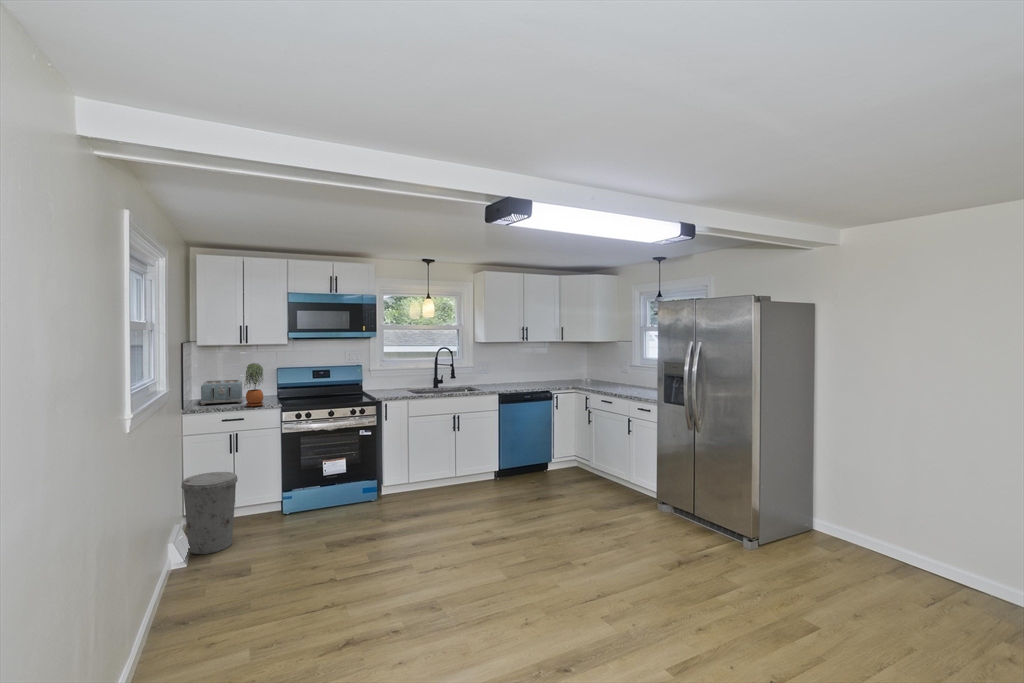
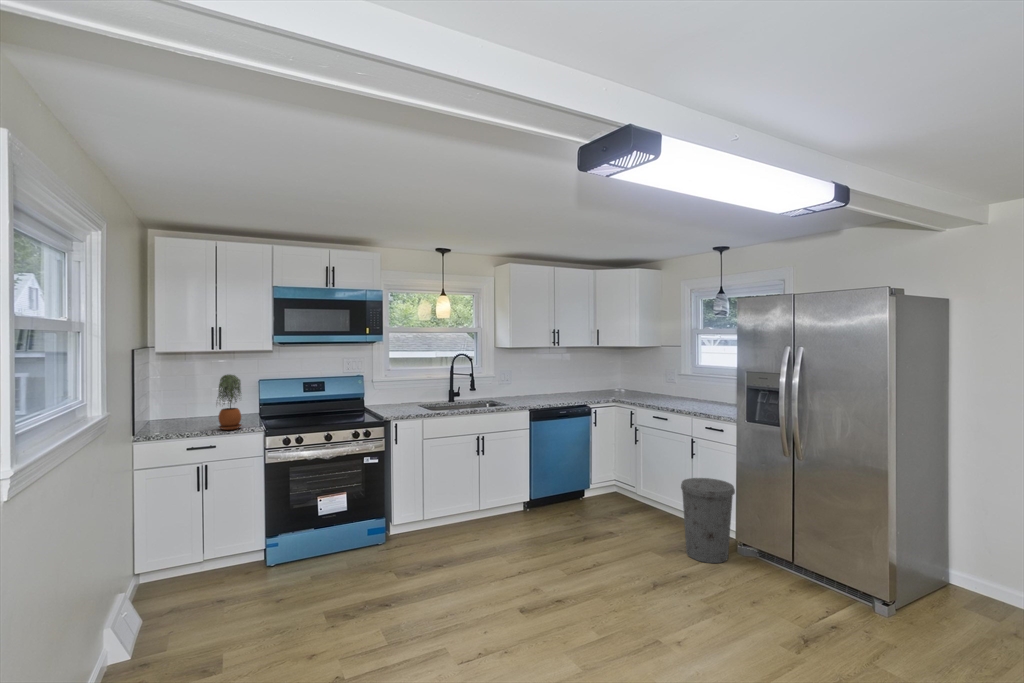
toaster: present [200,380,243,405] -> none [160,395,217,428]
trash can: present [181,472,237,554] -> present [681,478,735,563]

